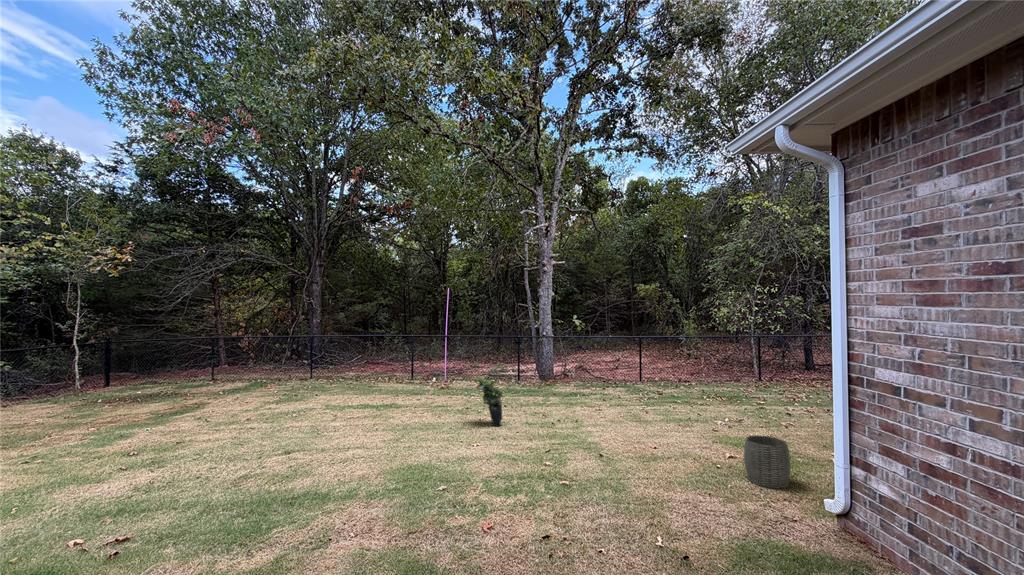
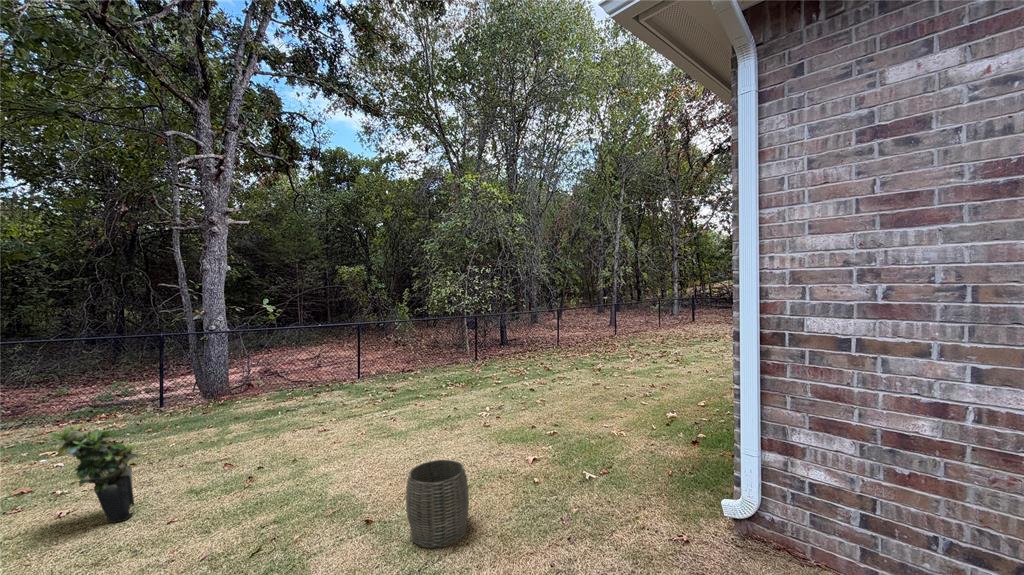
woven basket: present [744,436,791,488] -> present [406,460,469,548]

